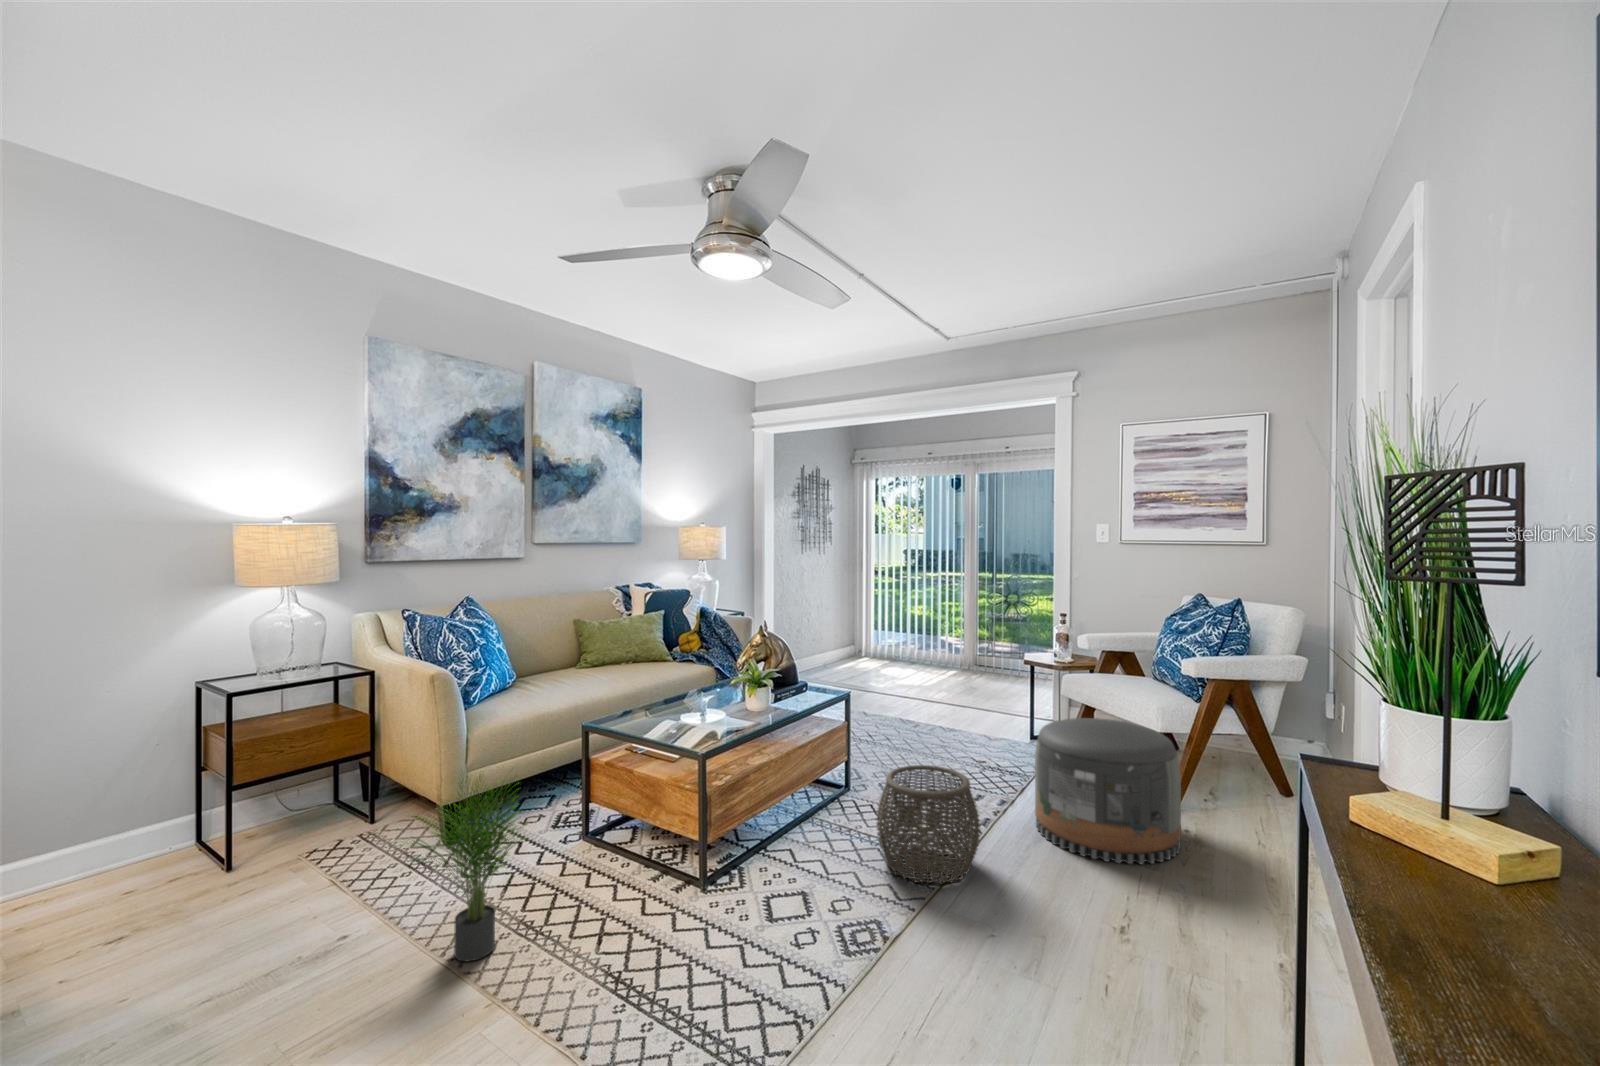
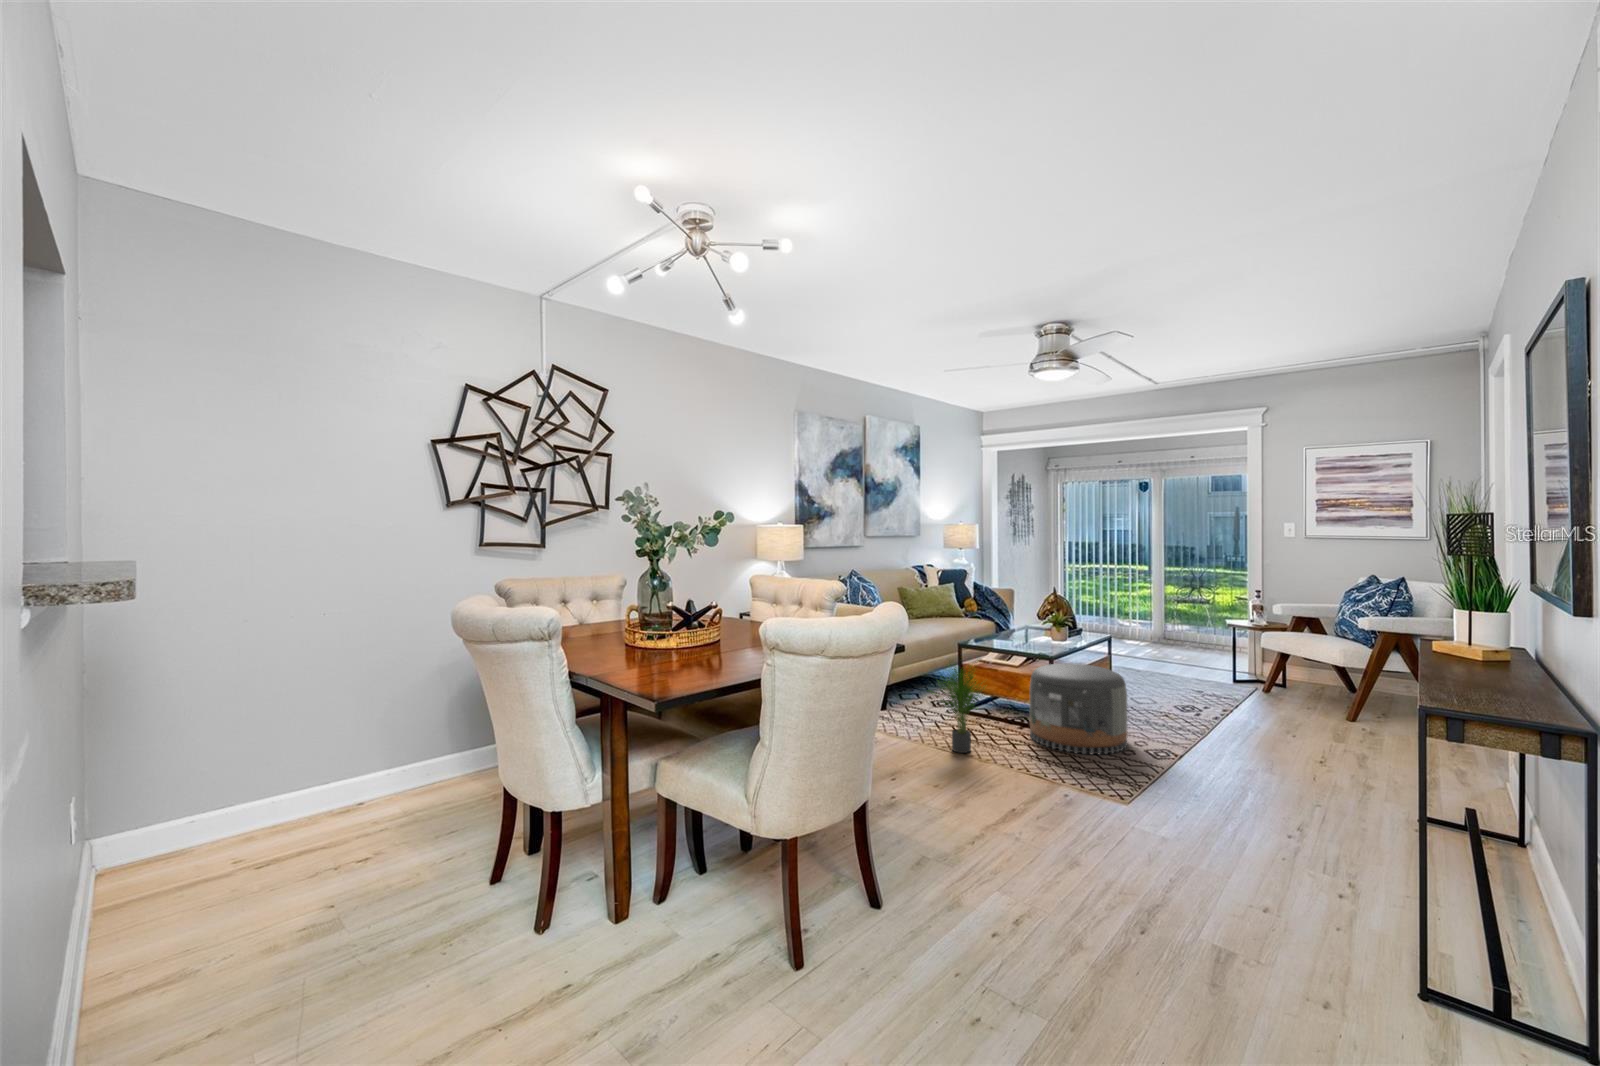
pouf: present [1035,718,1181,864] -> present [1030,663,1127,755]
woven basket: present [876,765,981,884] -> none [1156,677,1228,741]

